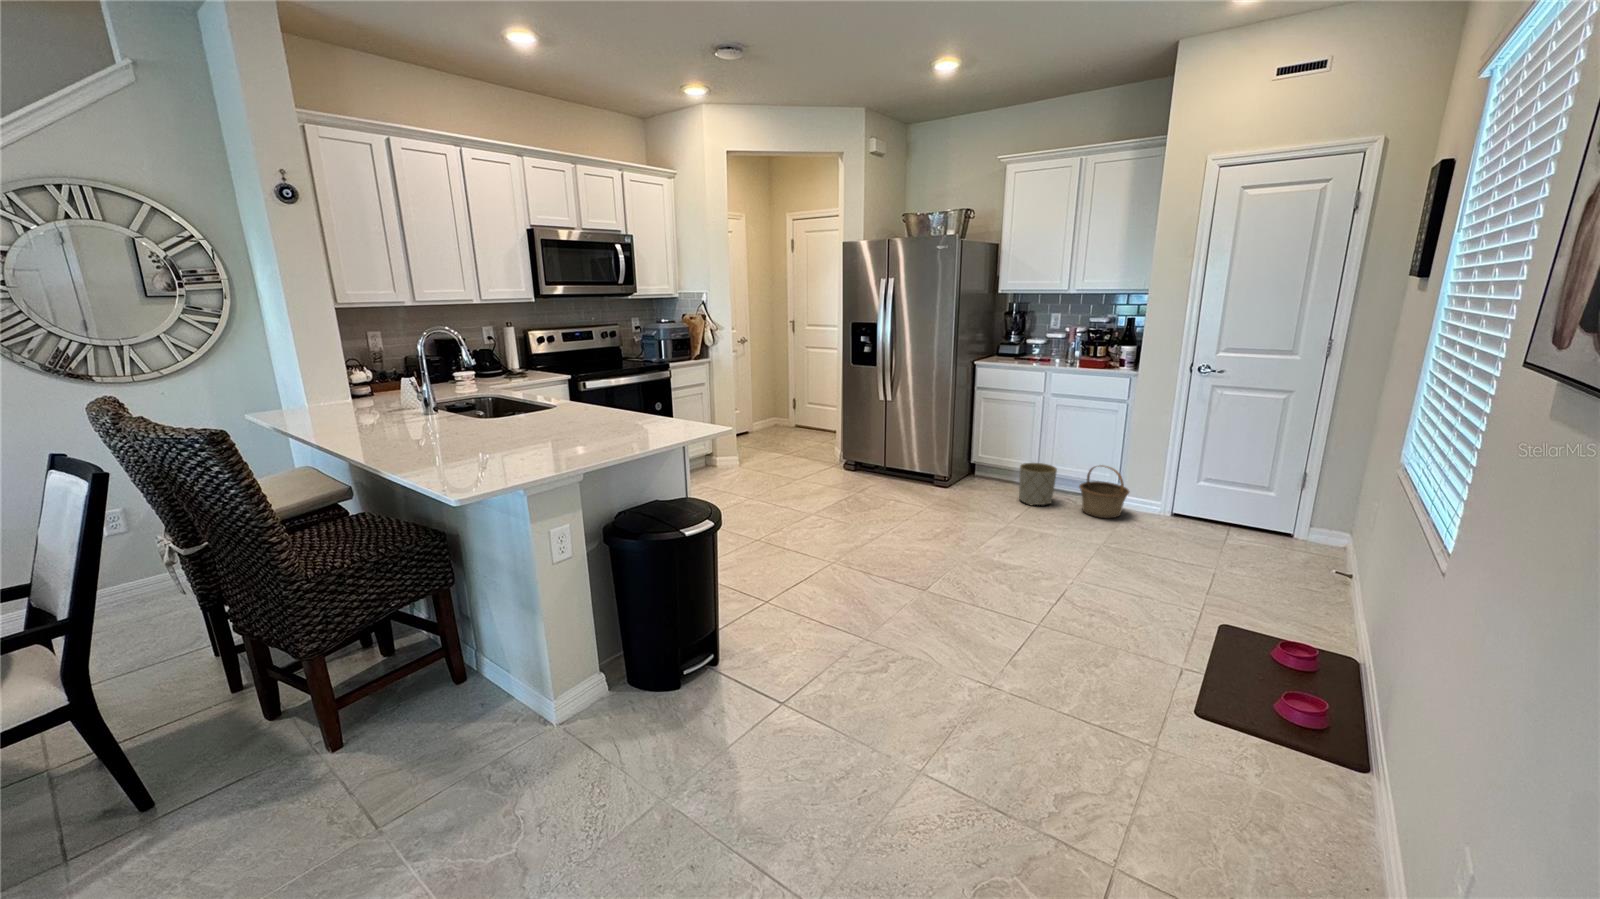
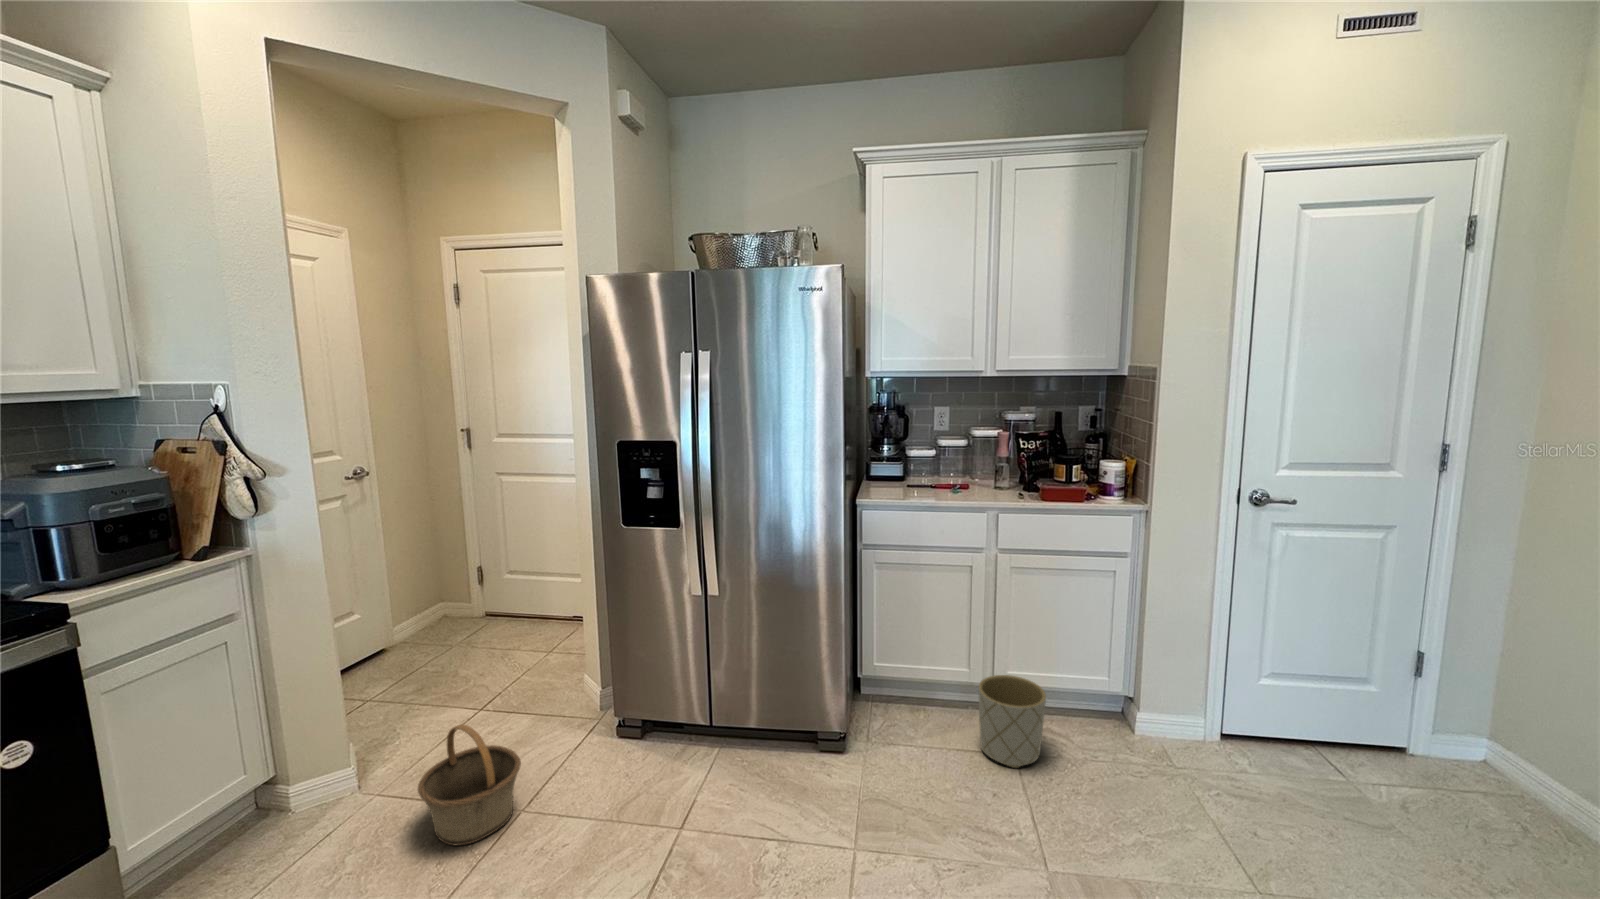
basket: present [1079,465,1129,518] -> present [418,725,521,845]

